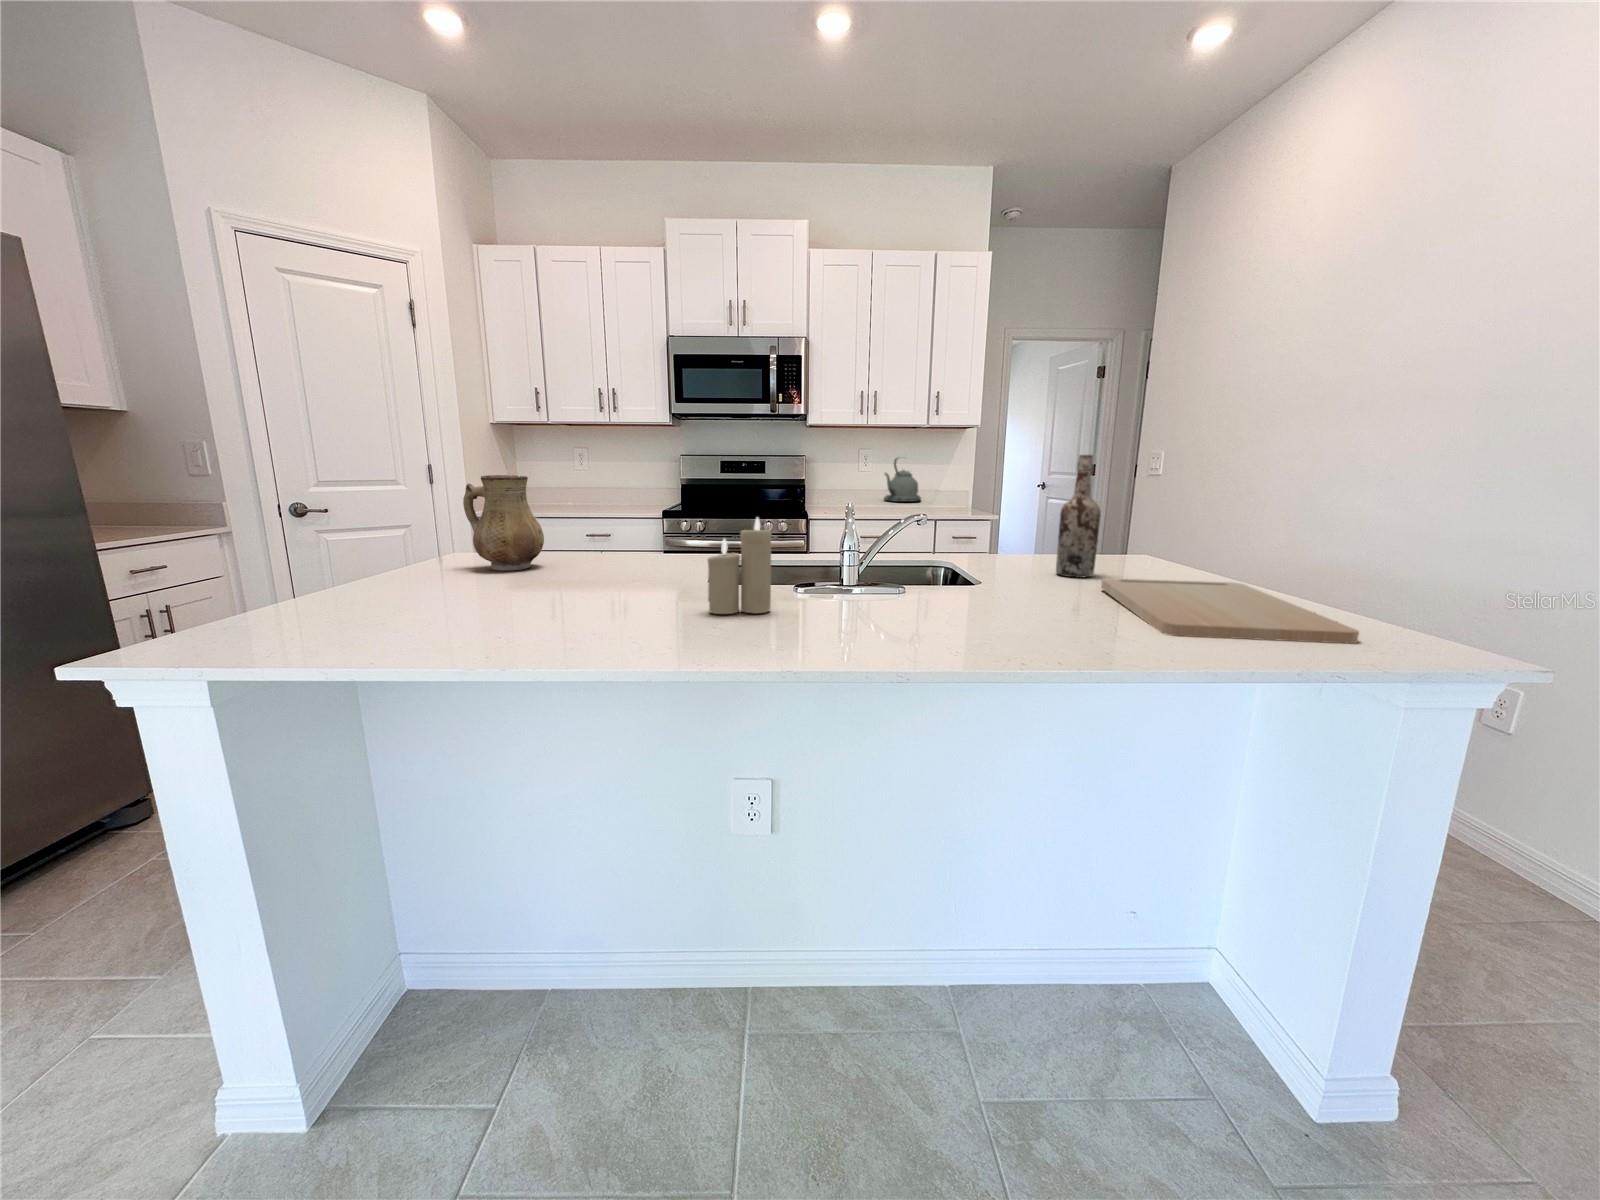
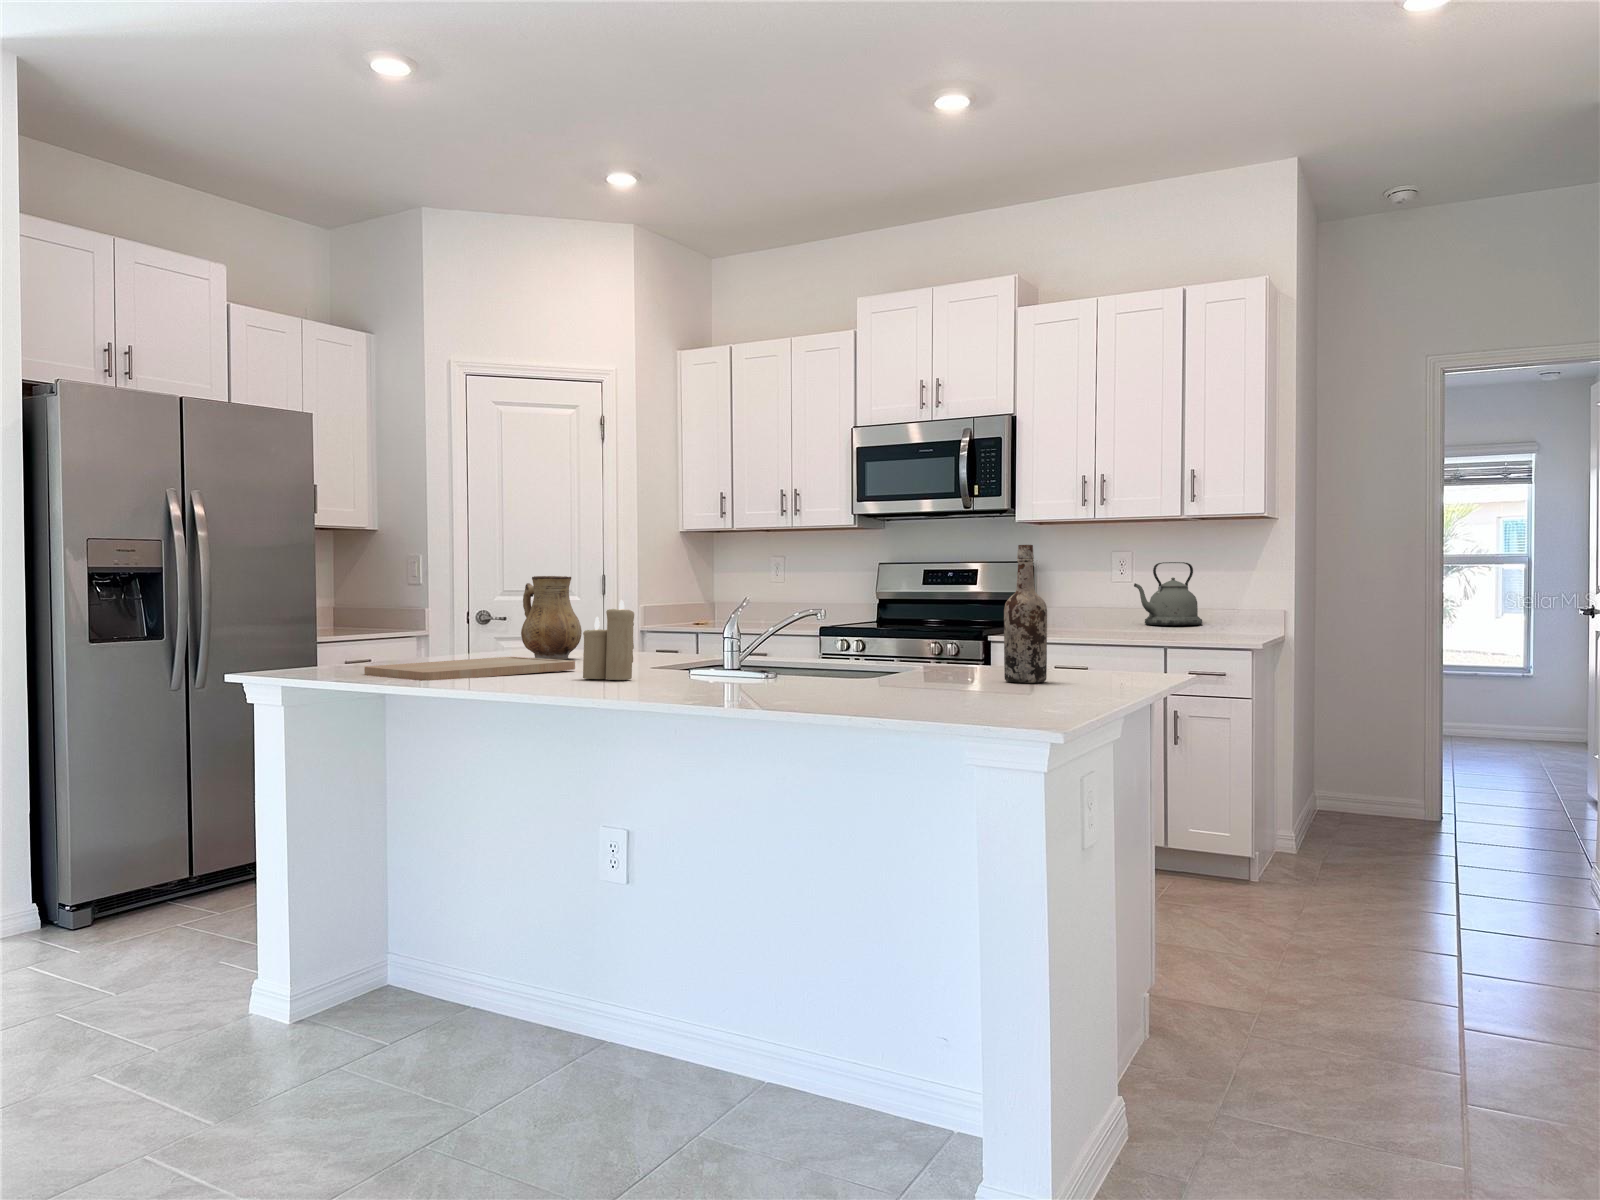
cutting board: present [1101,578,1359,644] -> present [364,657,575,680]

